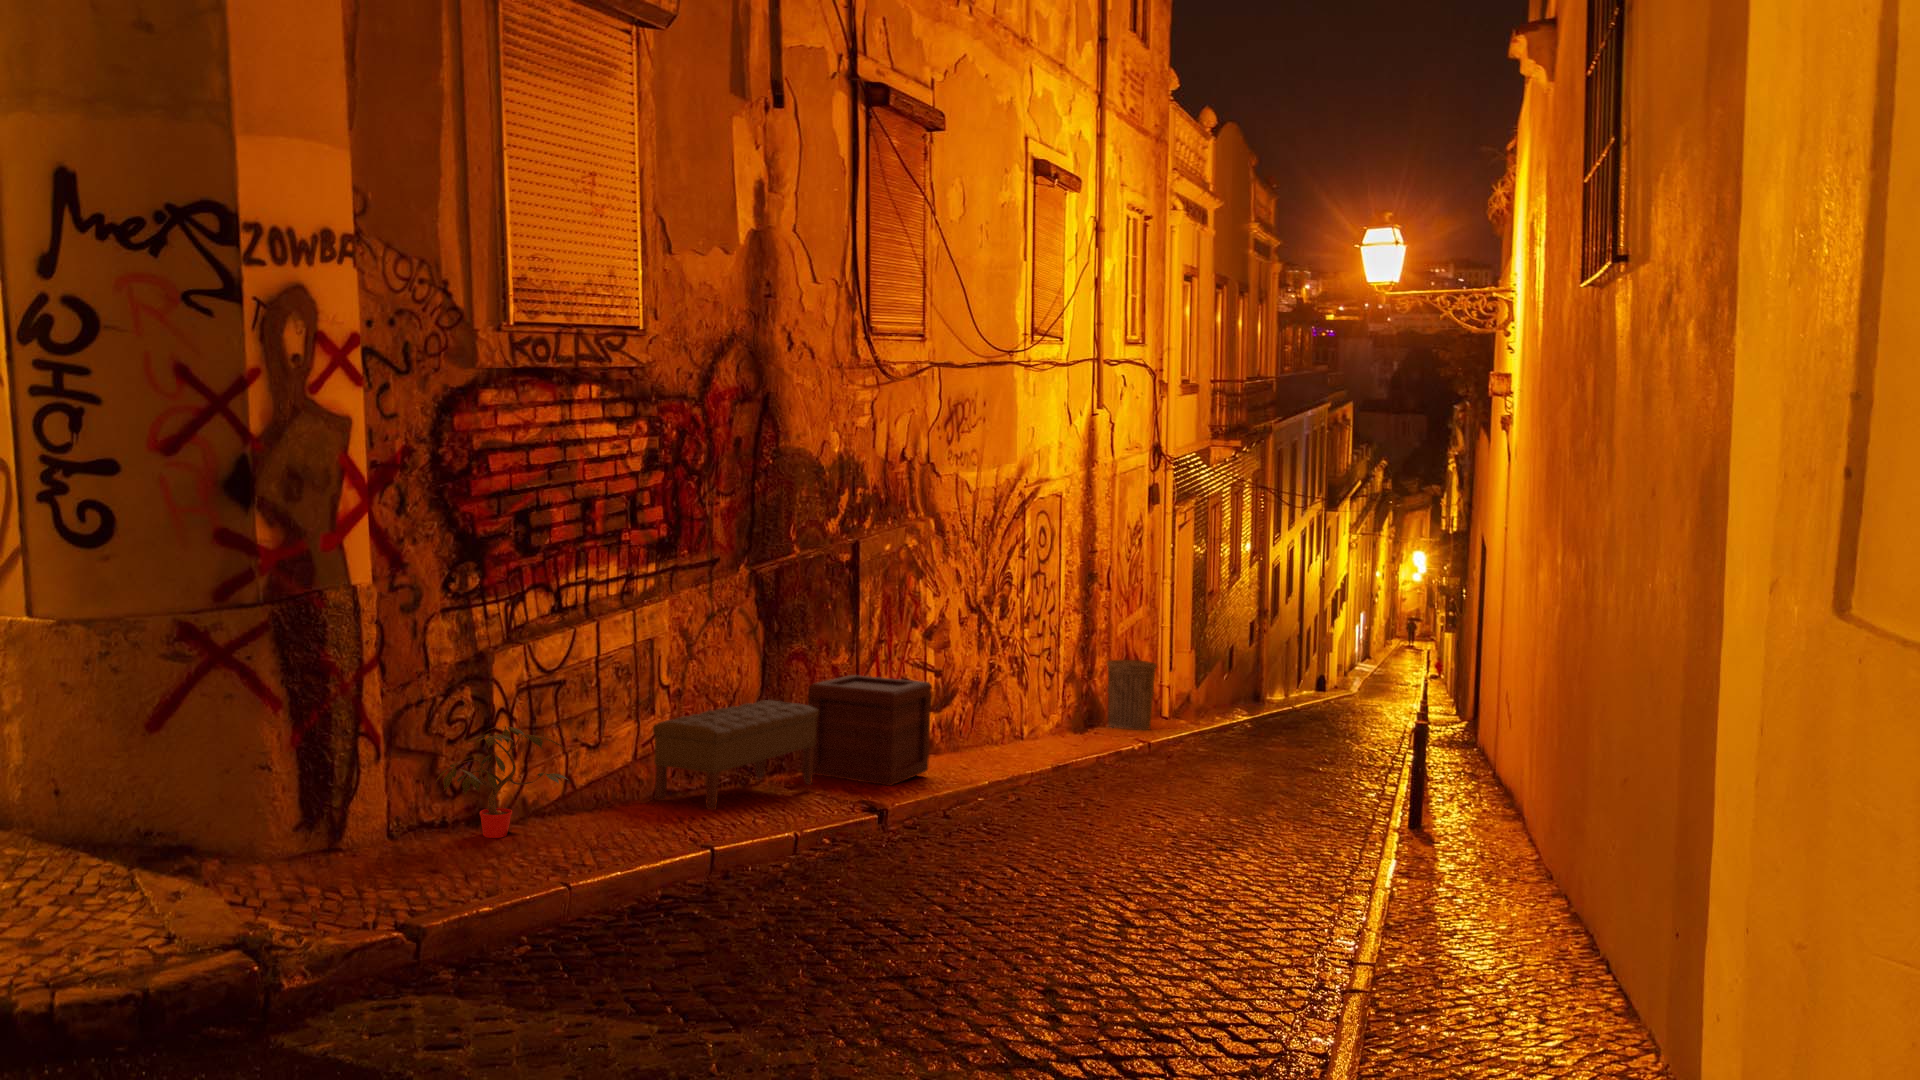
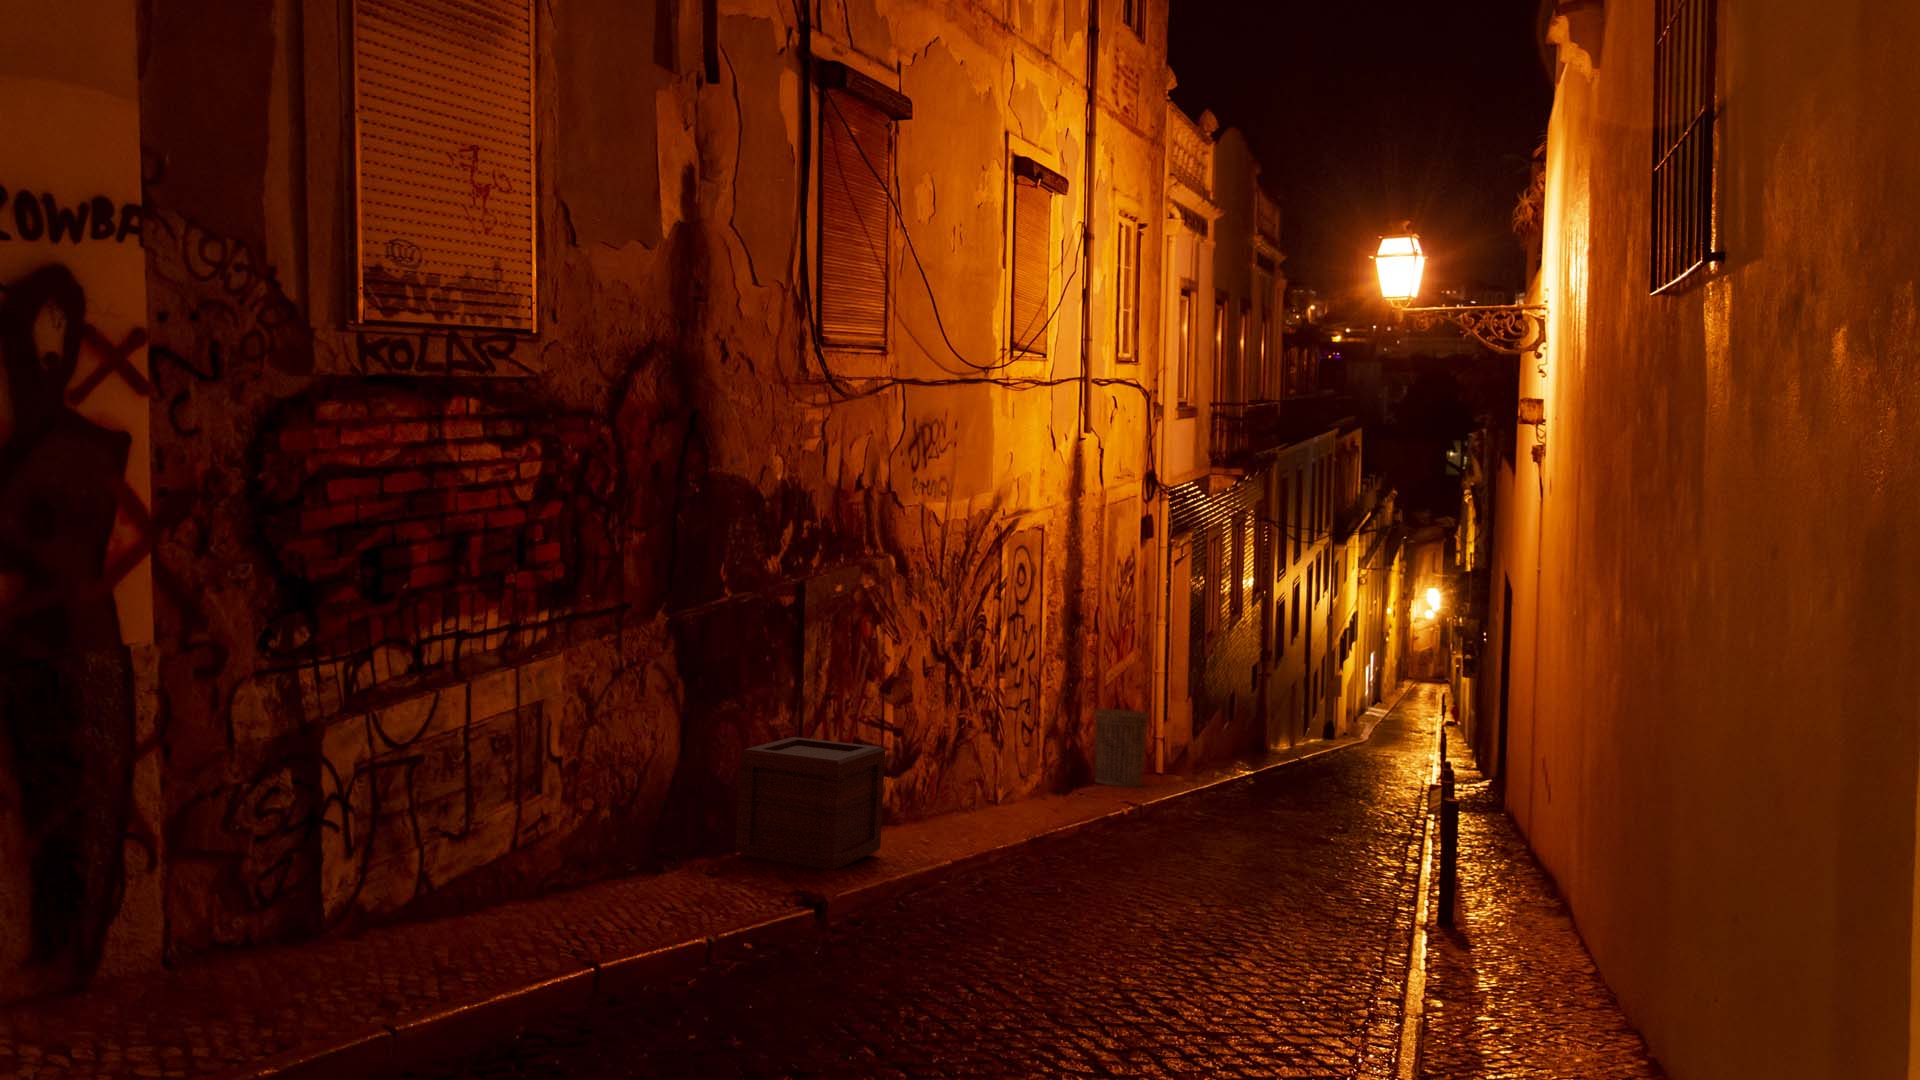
bench: present [653,700,819,810] -> none [539,772,746,918]
potted plant: present [436,726,568,838] -> none [238,816,418,957]

